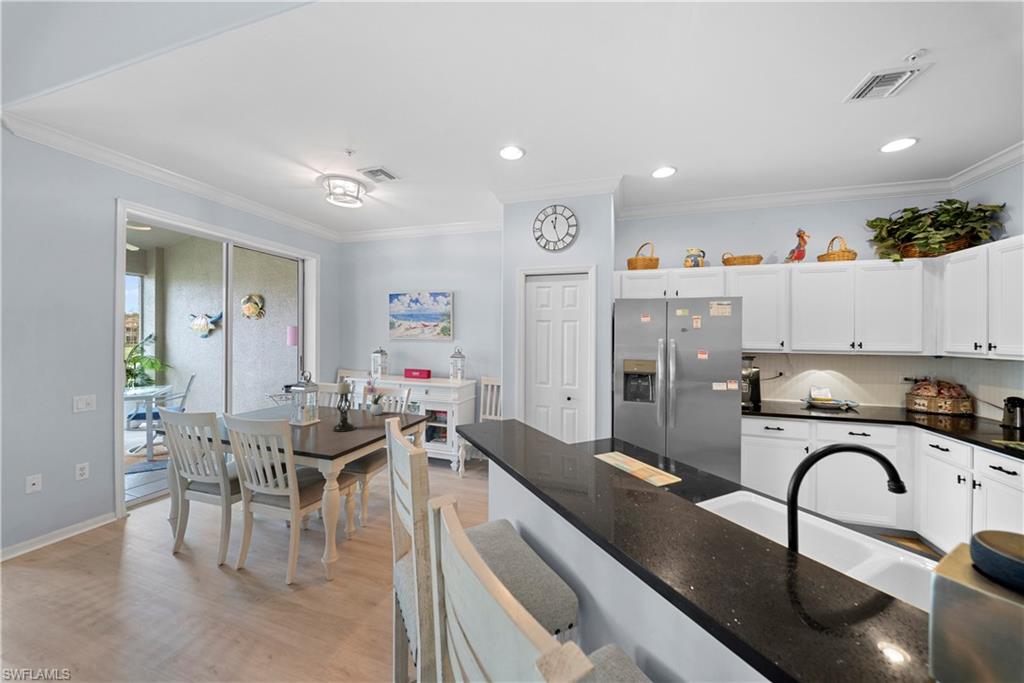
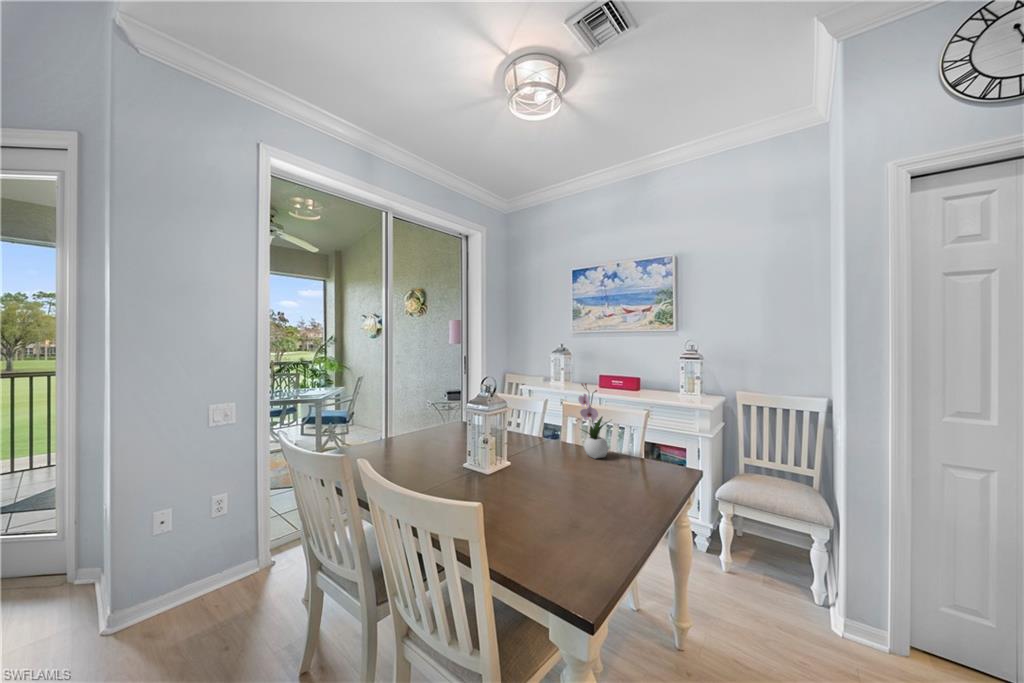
candle holder: present [333,381,355,432] -> none [538,398,579,502]

